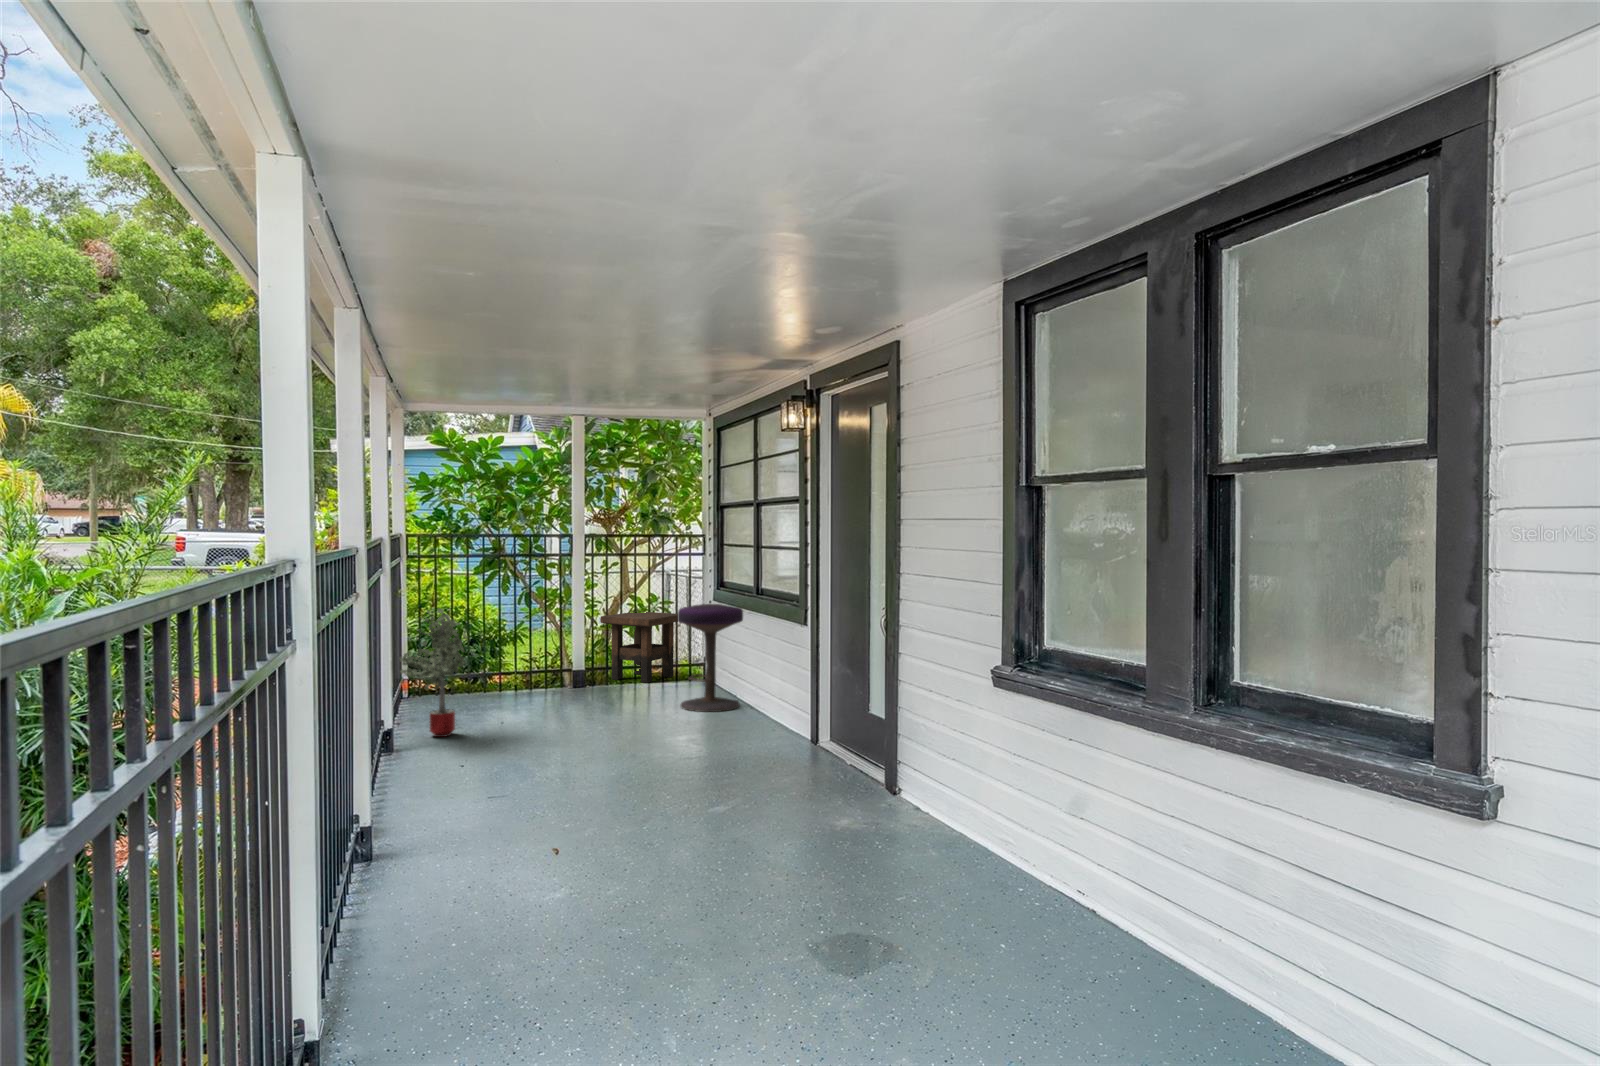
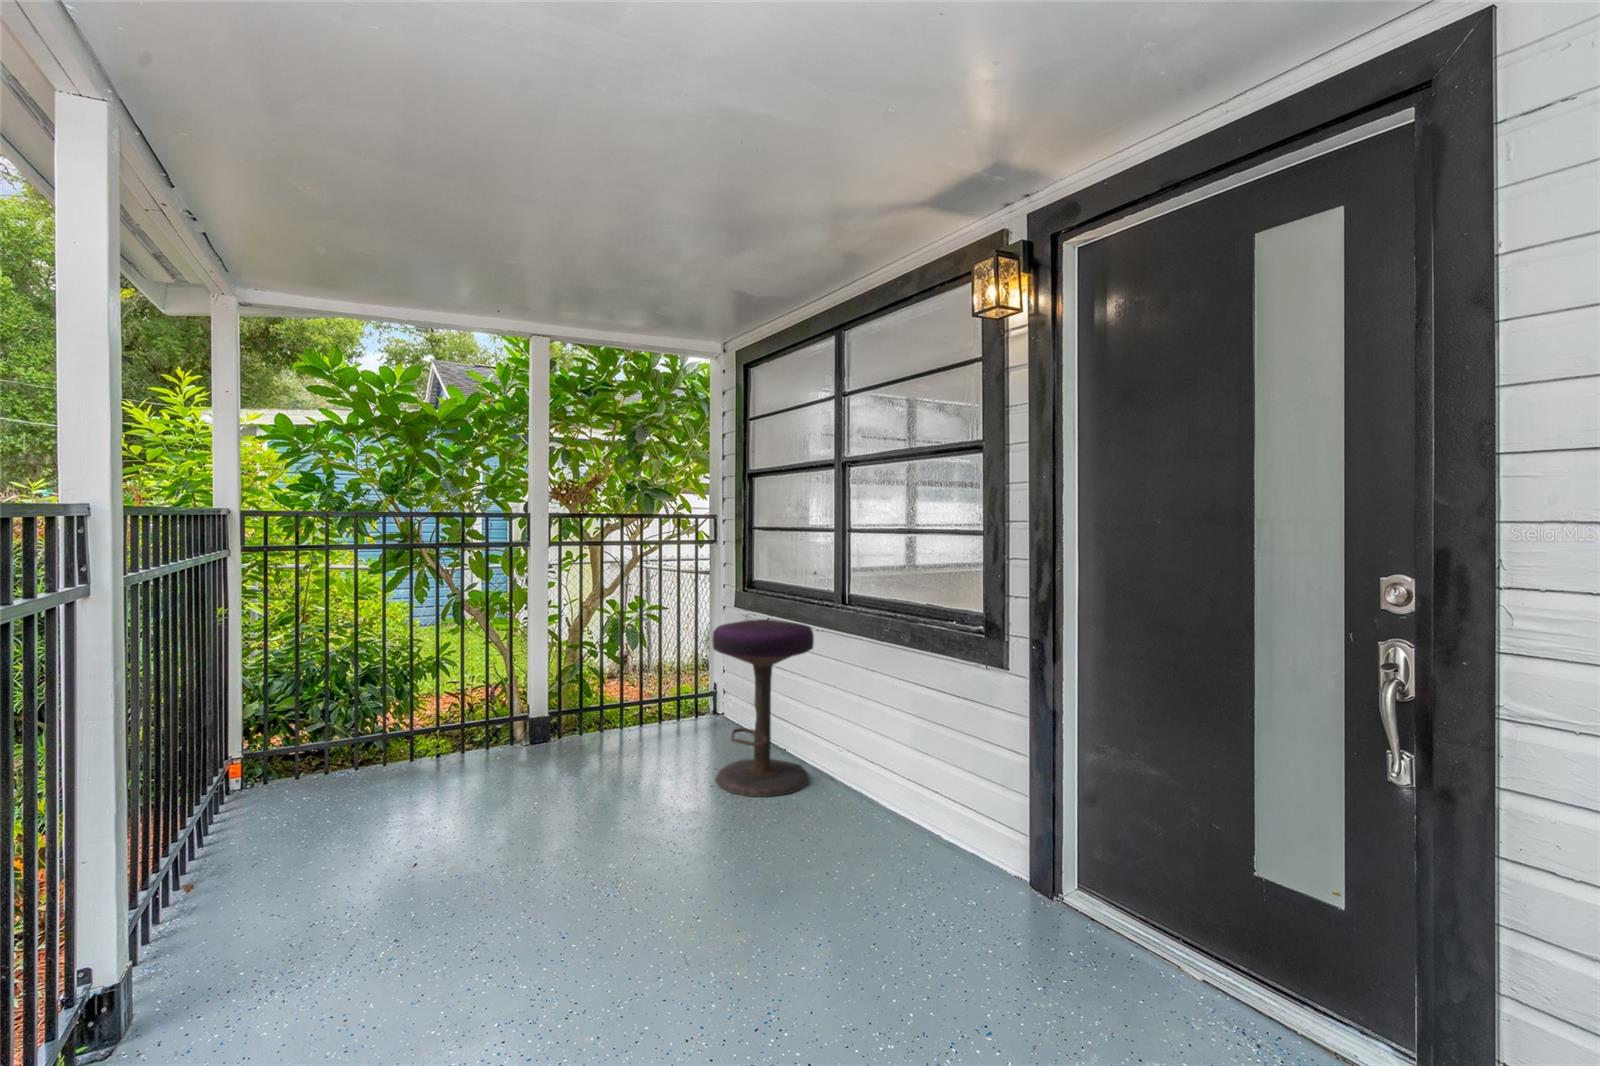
potted tree: present [401,609,468,737] -> none [149,659,332,945]
side table: present [600,612,678,683] -> none [567,621,683,726]

